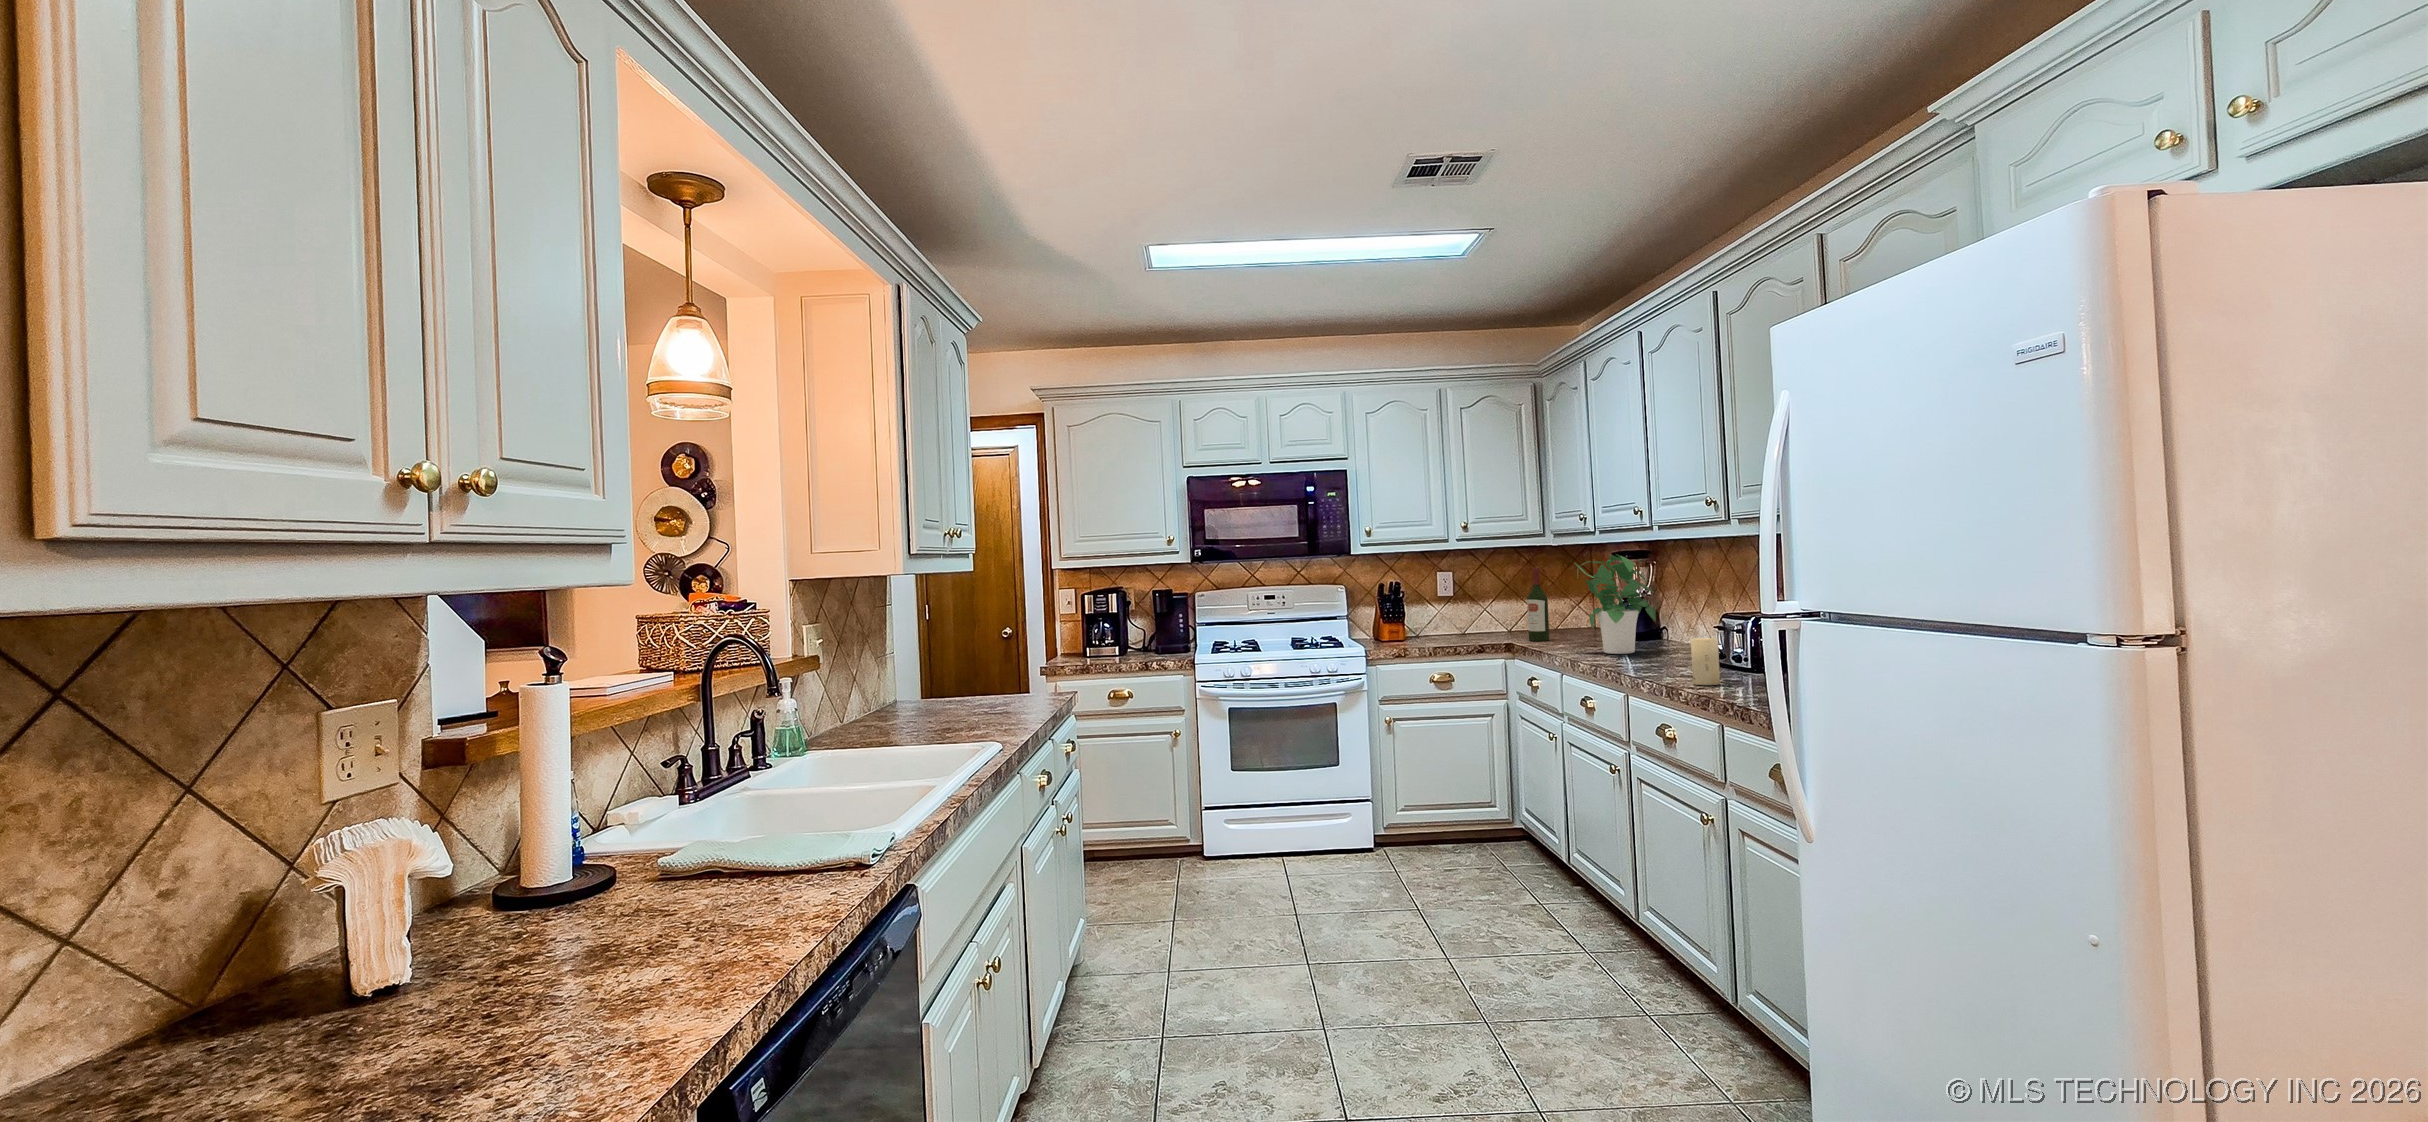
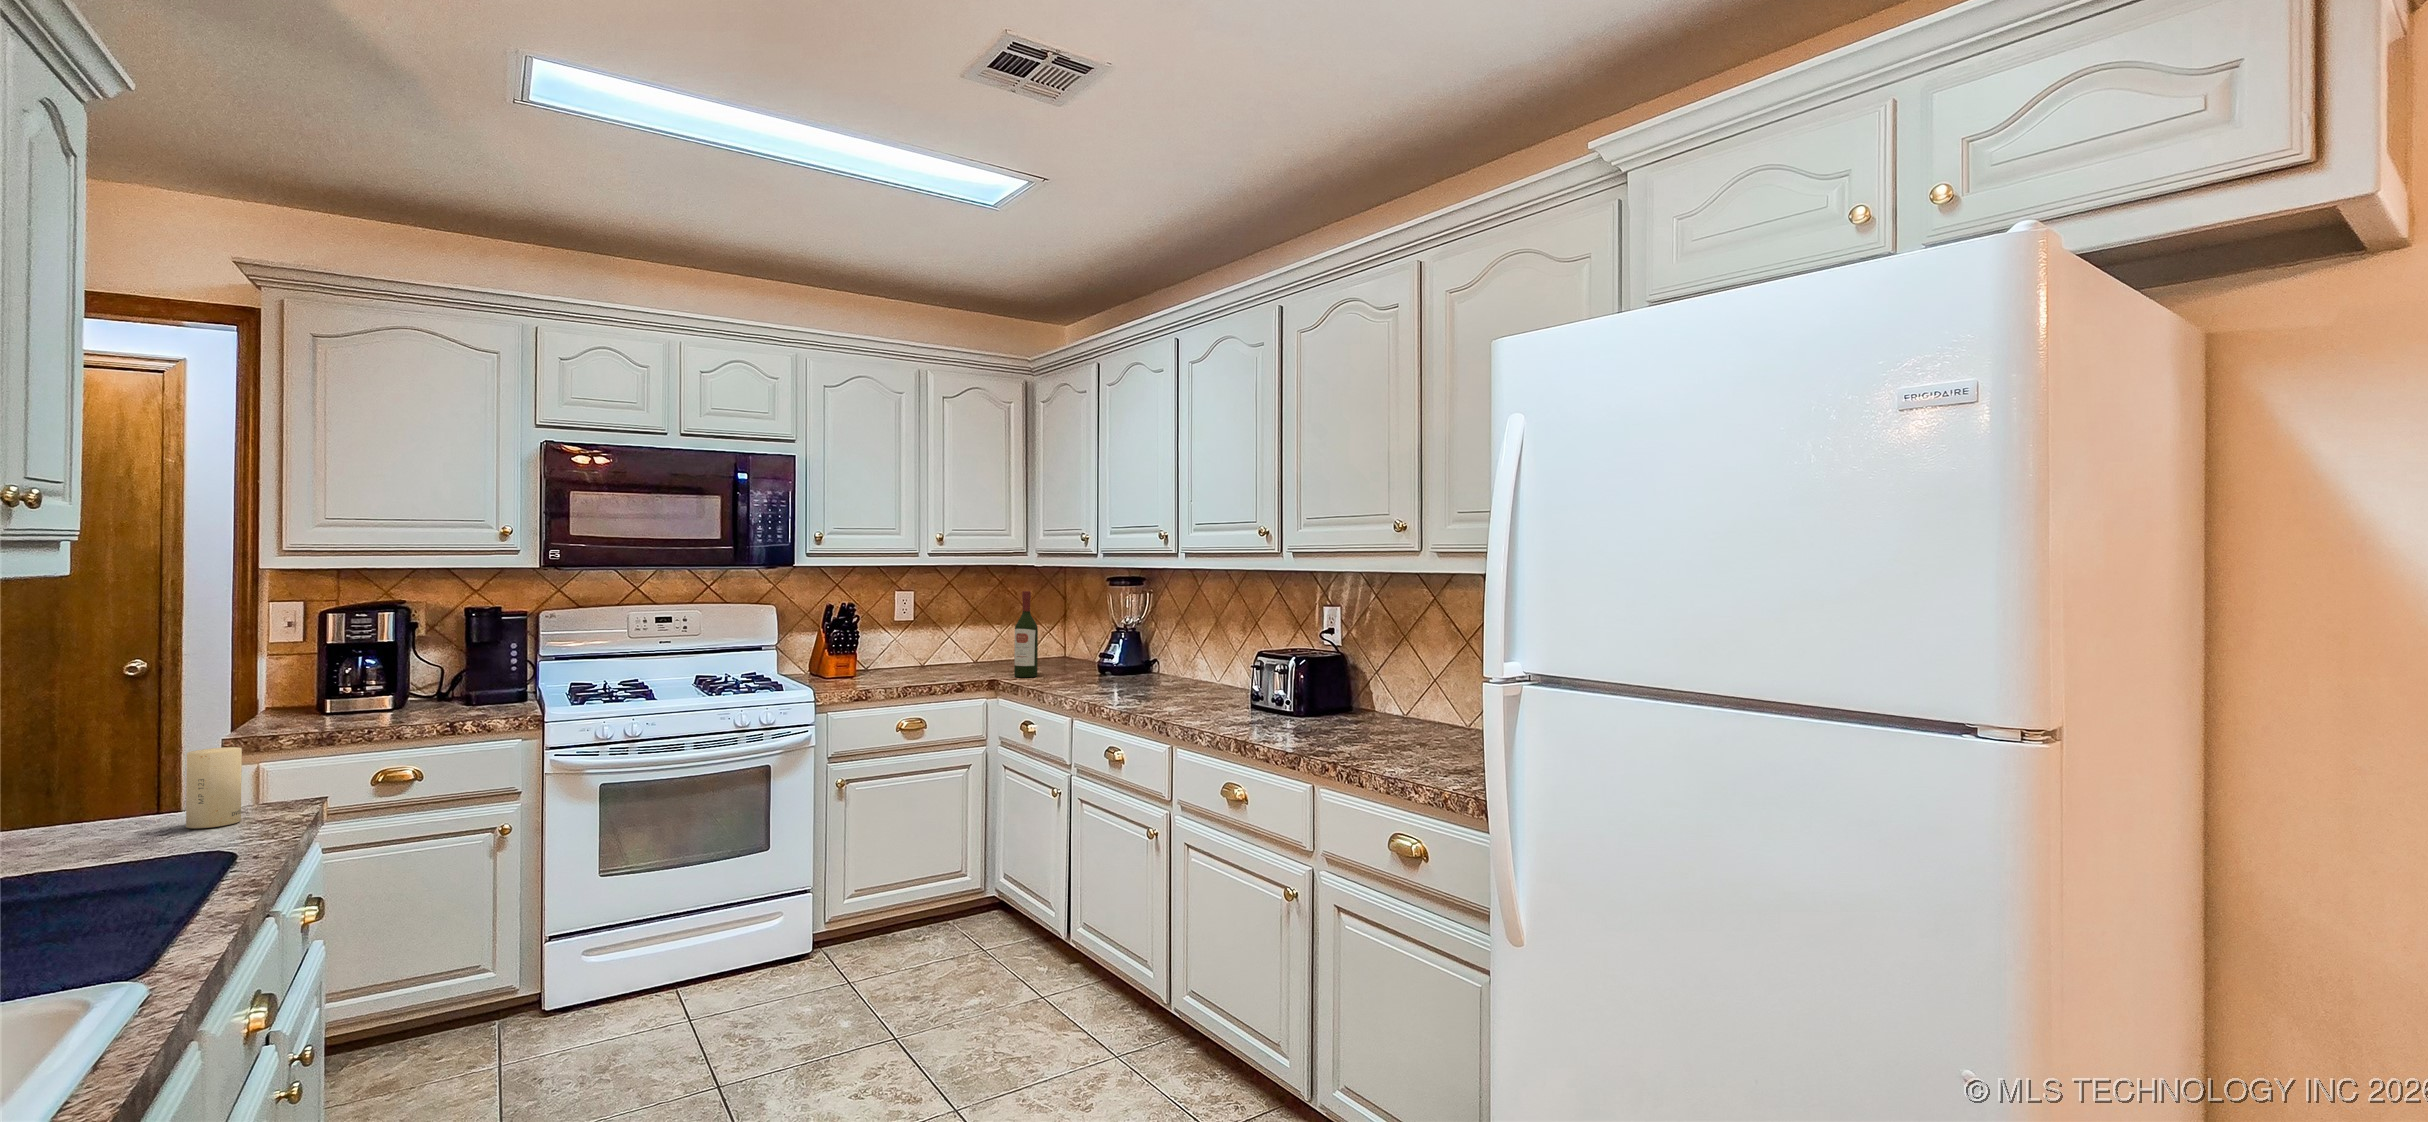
potted plant: present [1576,554,1656,654] -> none [1089,581,1174,694]
candle: present [1691,638,1720,685] -> present [186,747,242,828]

